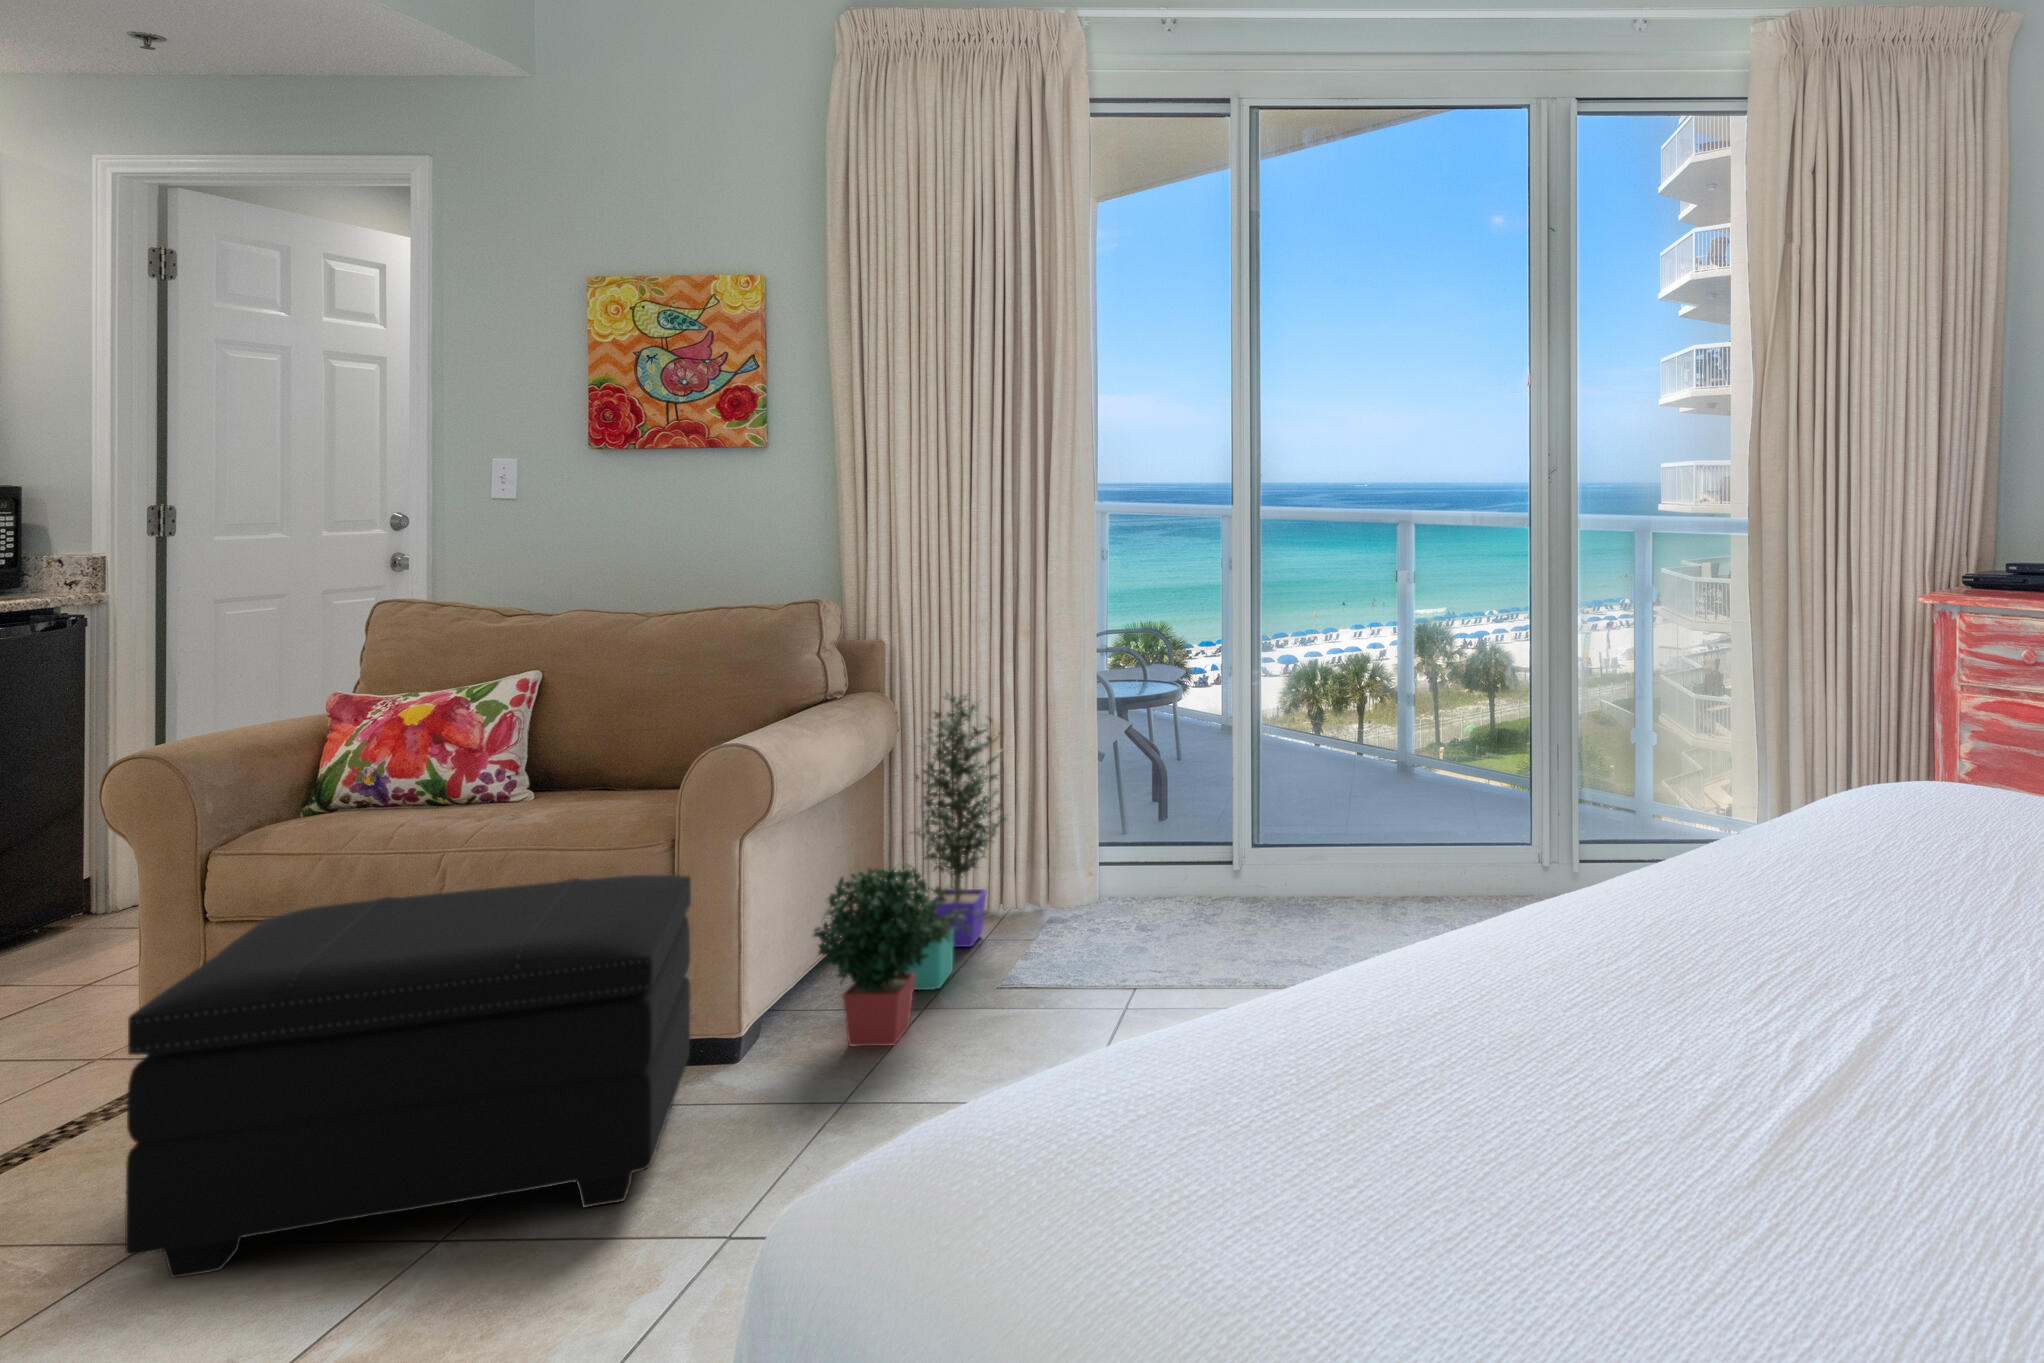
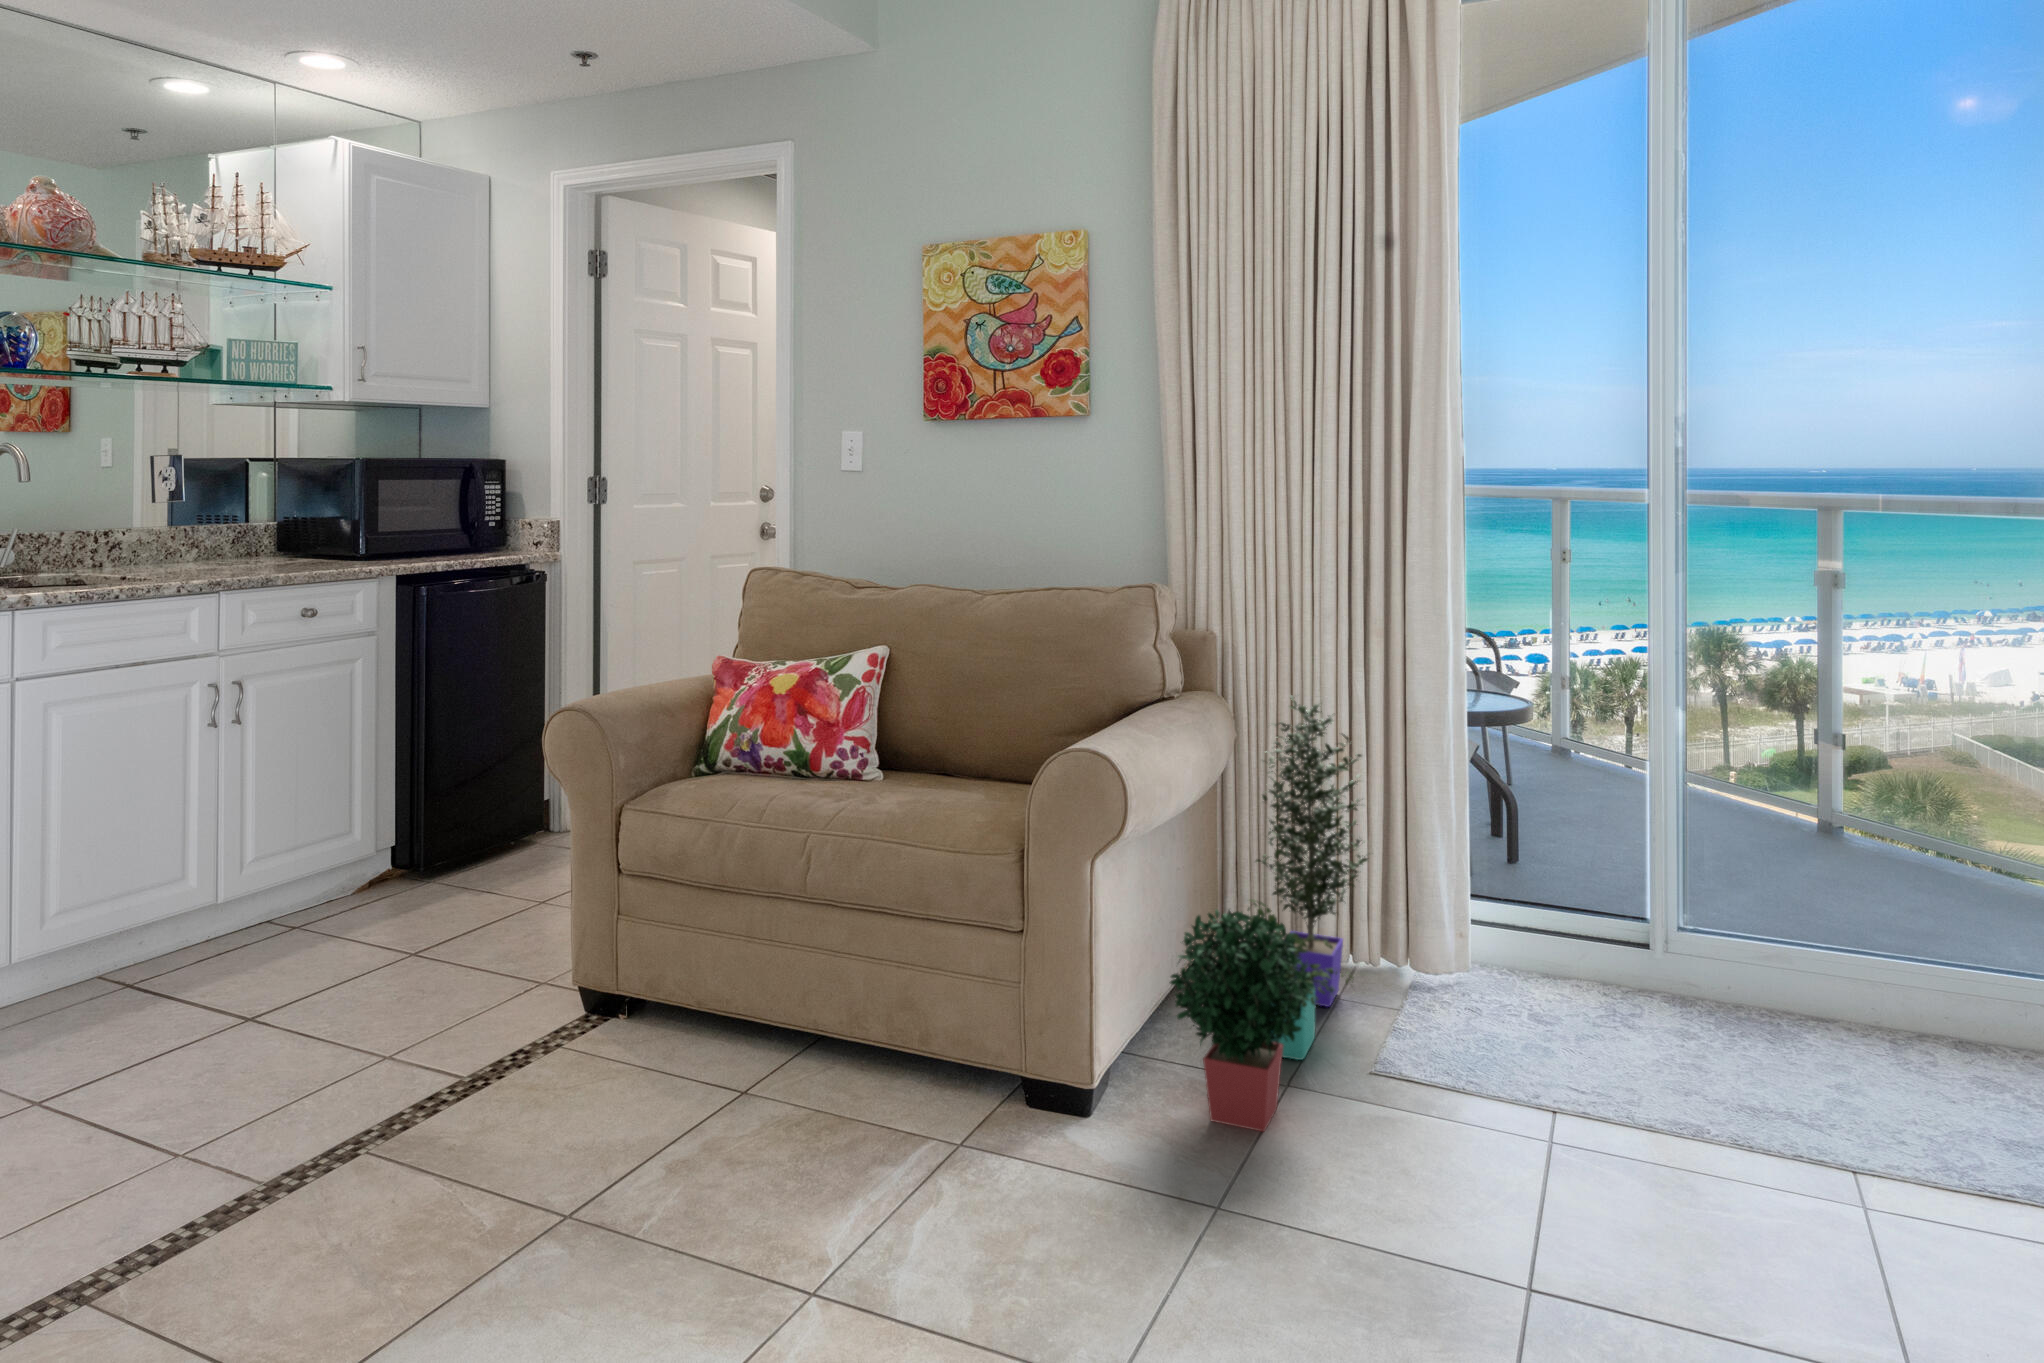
footstool: present [125,875,691,1278] -> none [544,880,1044,1288]

